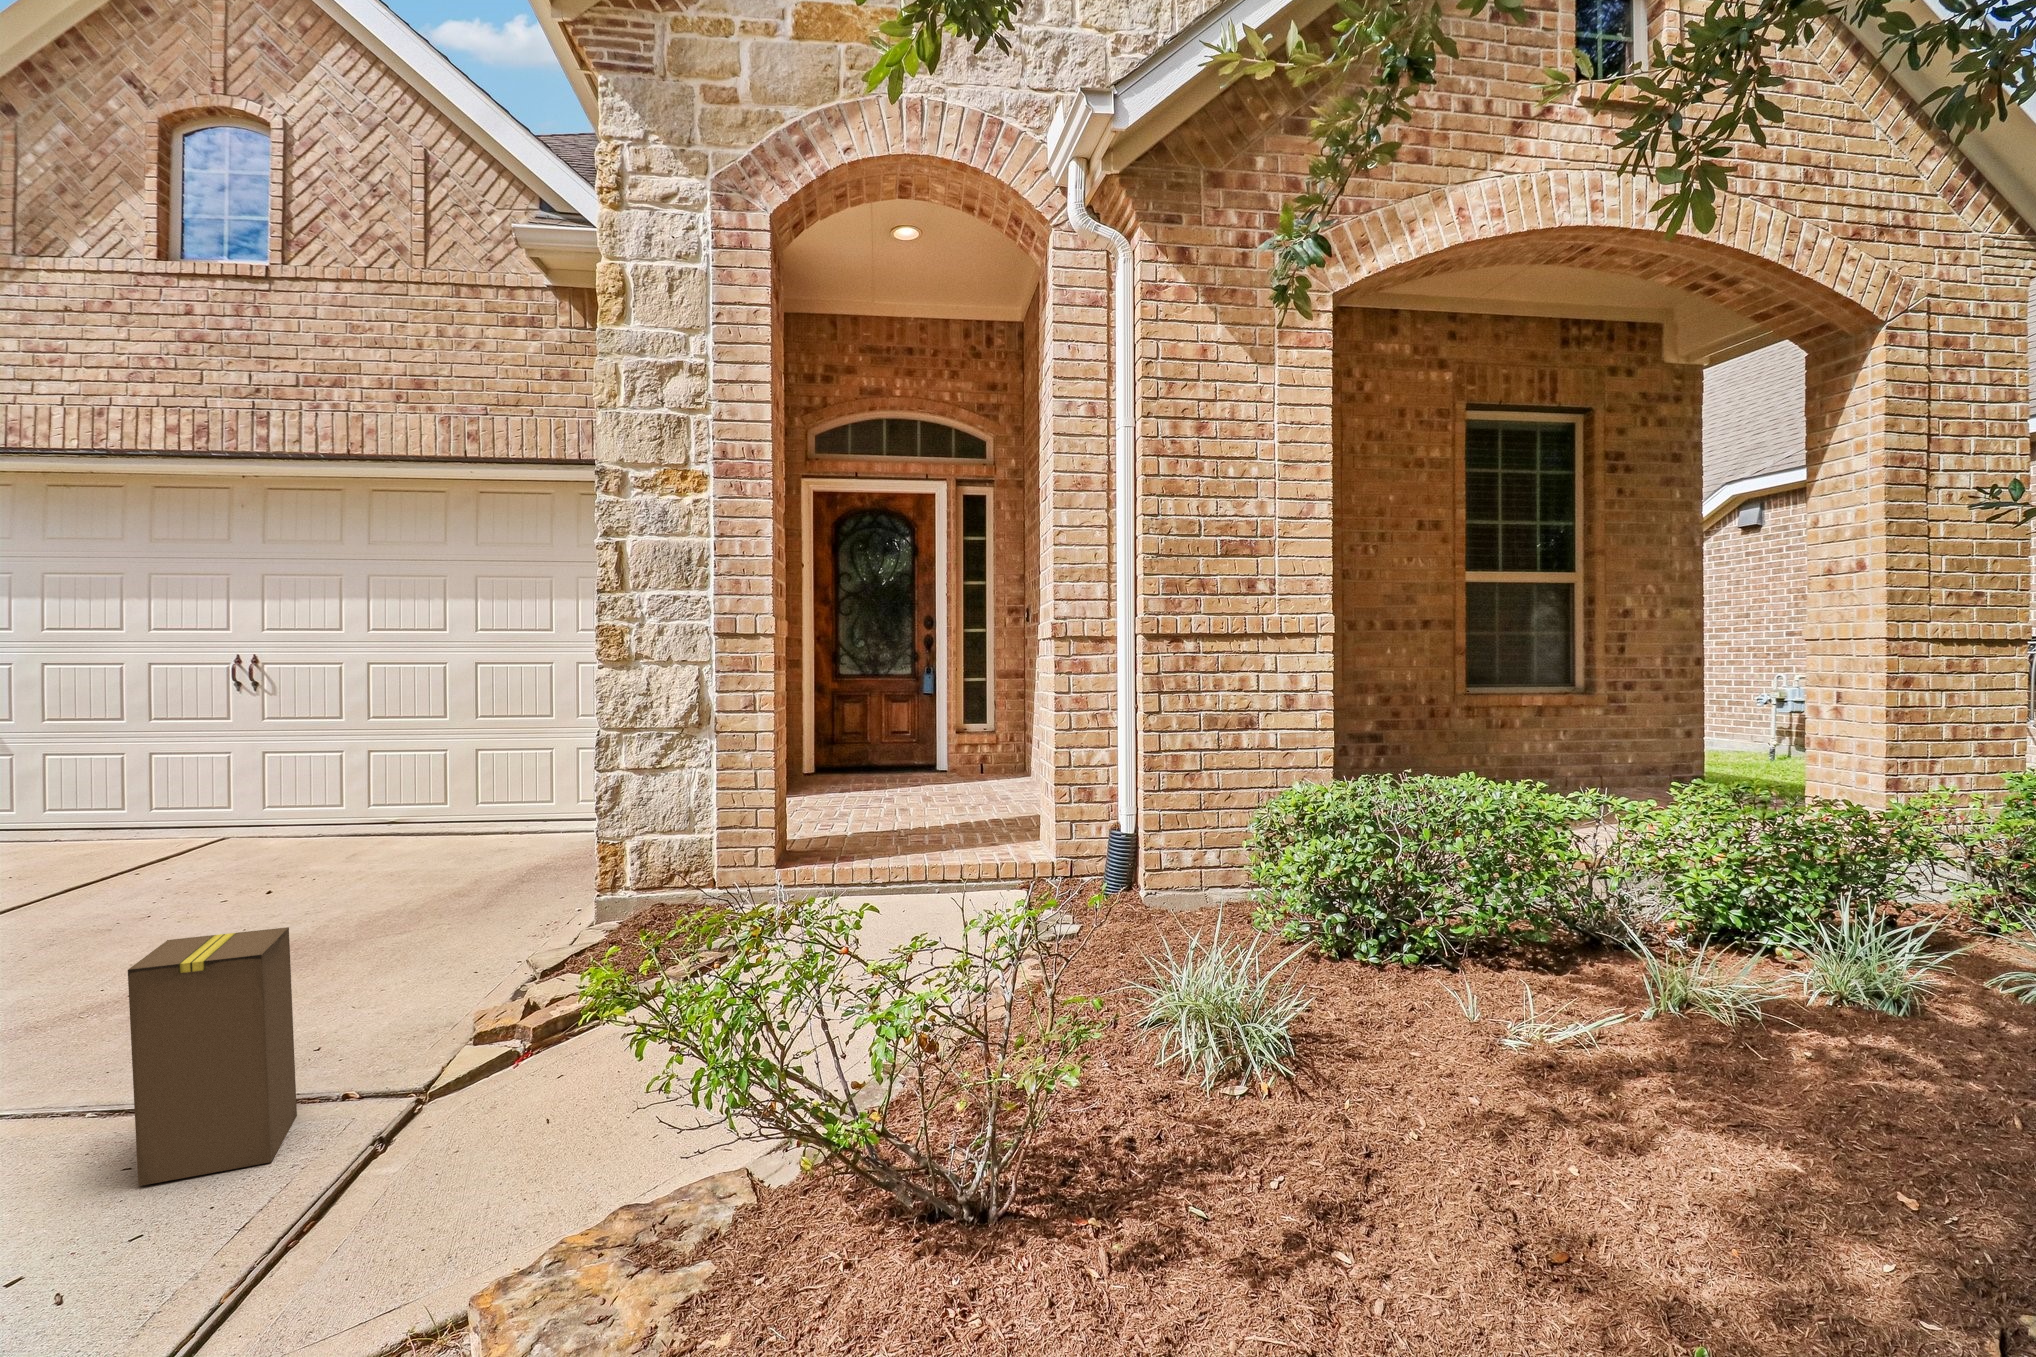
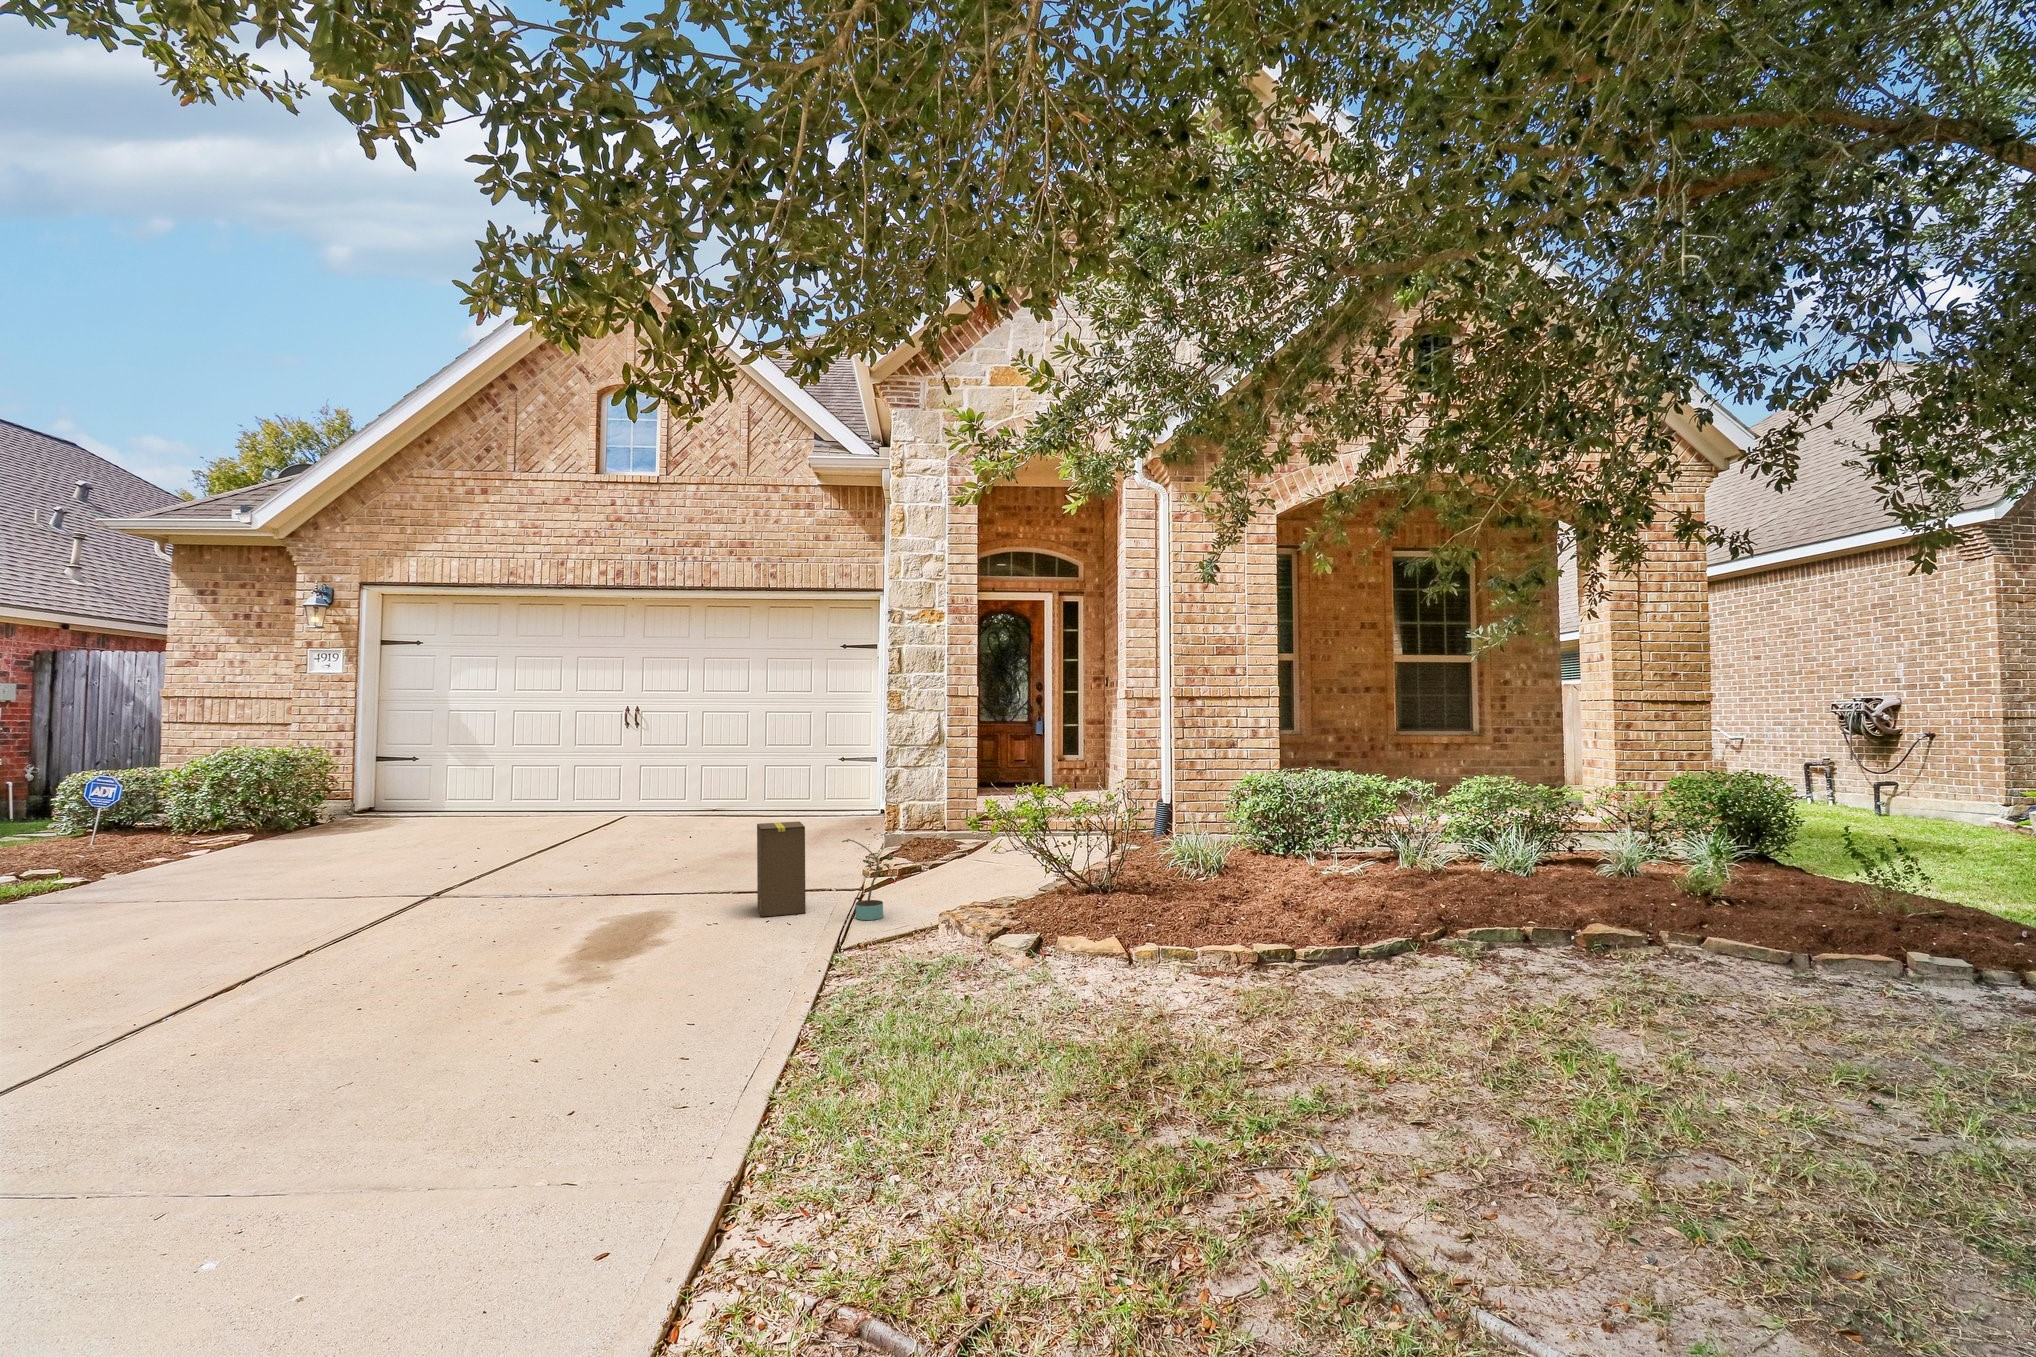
potted plant: none [336,953,484,1196] -> present [842,828,893,920]

